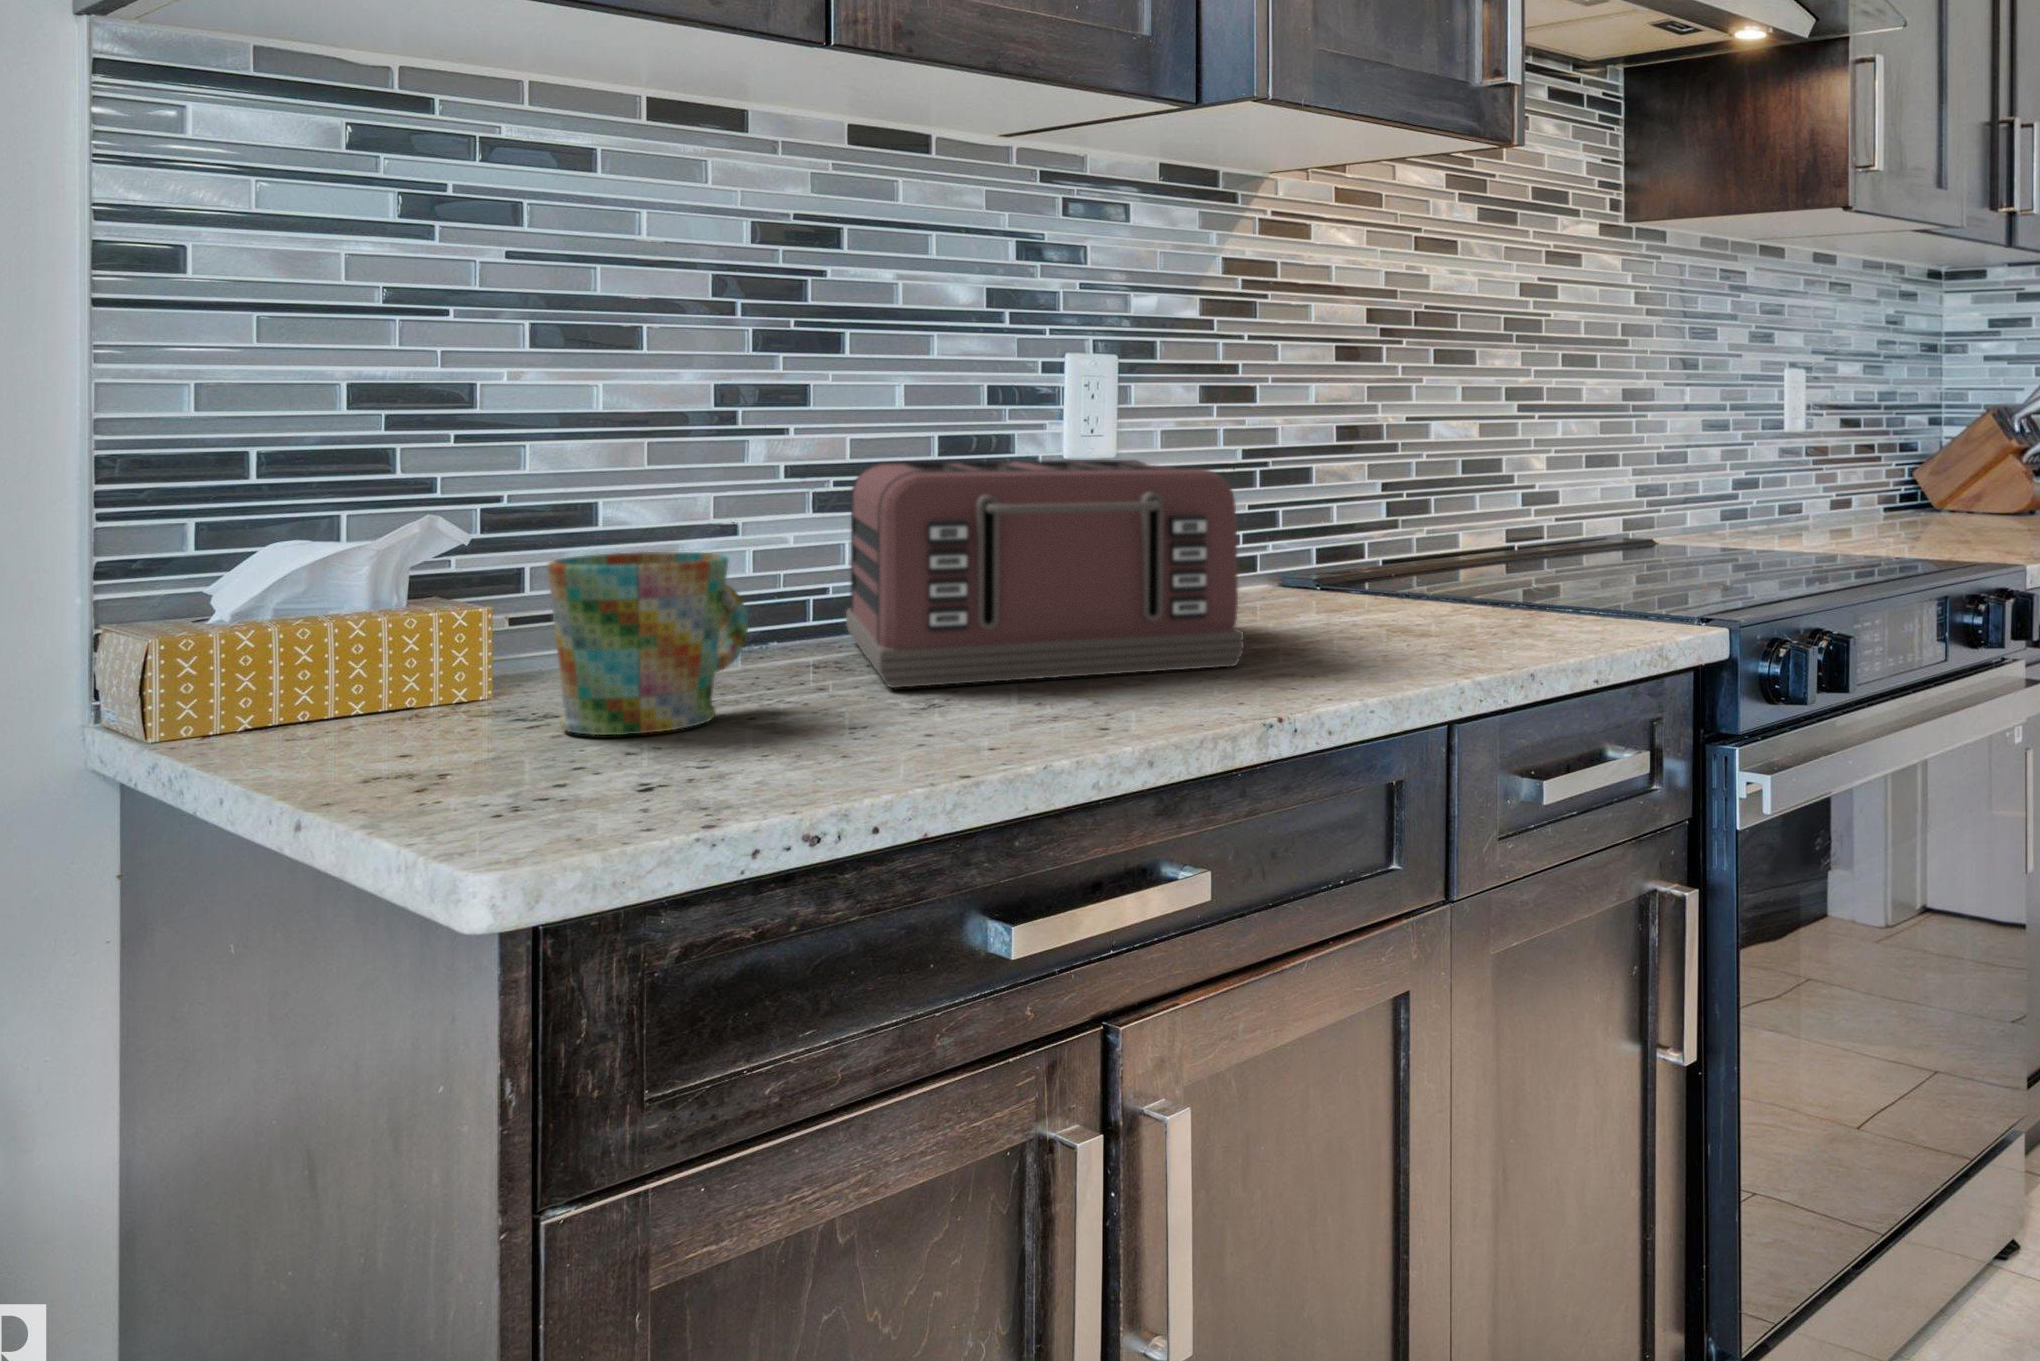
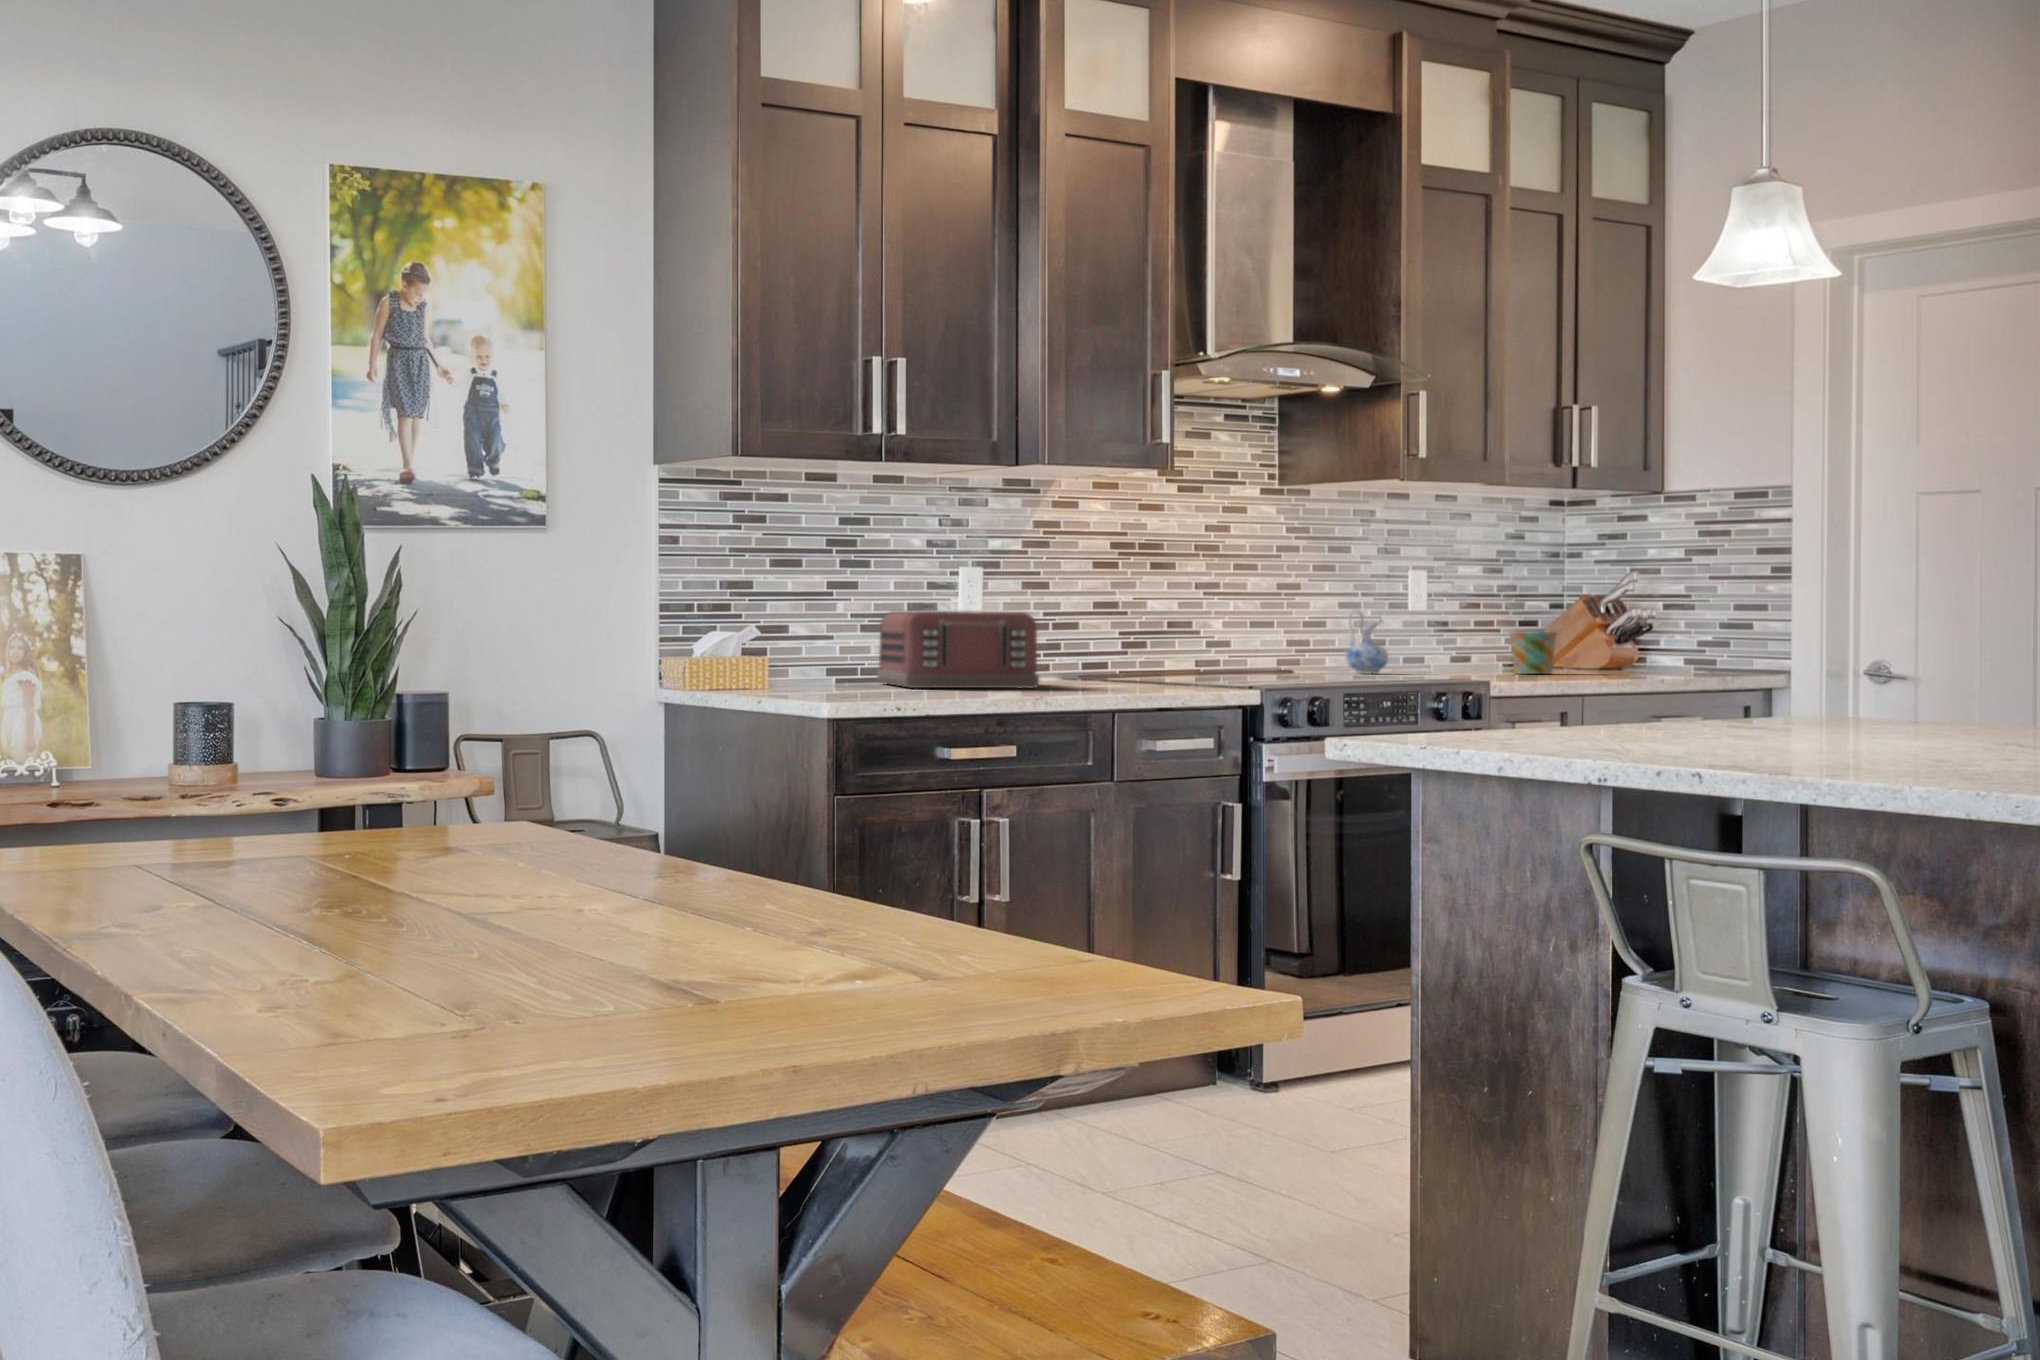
ceramic pitcher: none [1720,431,1782,534] -> present [1346,610,1388,673]
mug: present [547,552,748,735] -> present [1510,631,1556,674]

